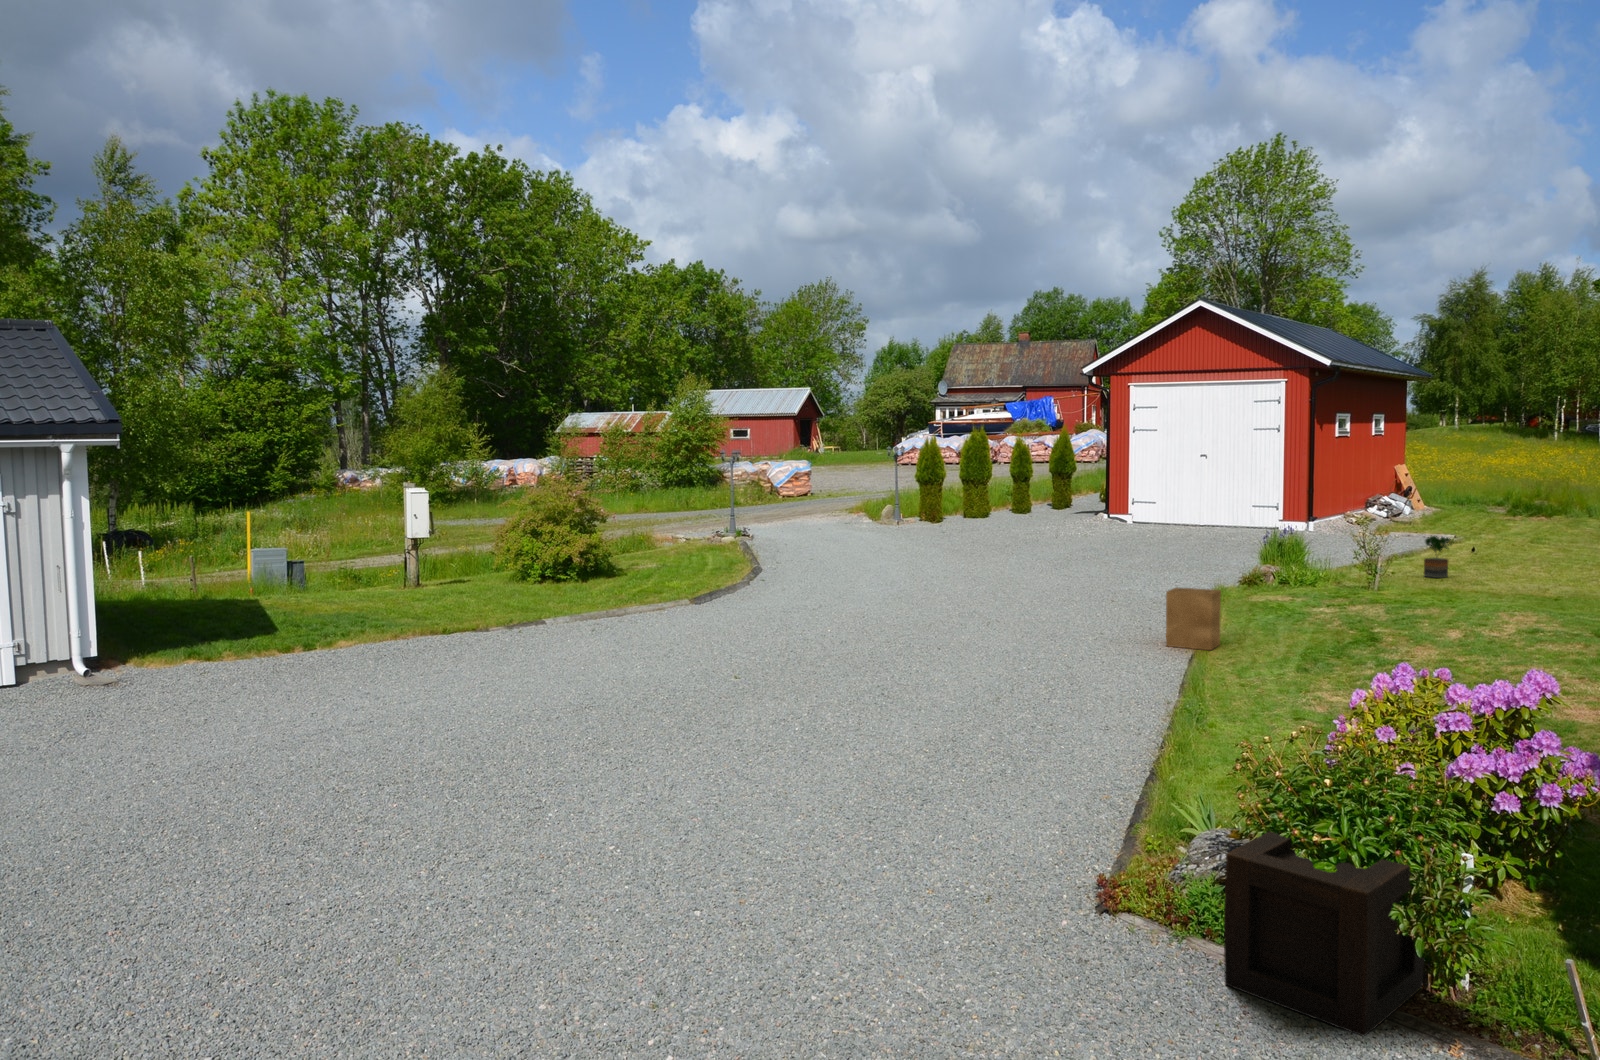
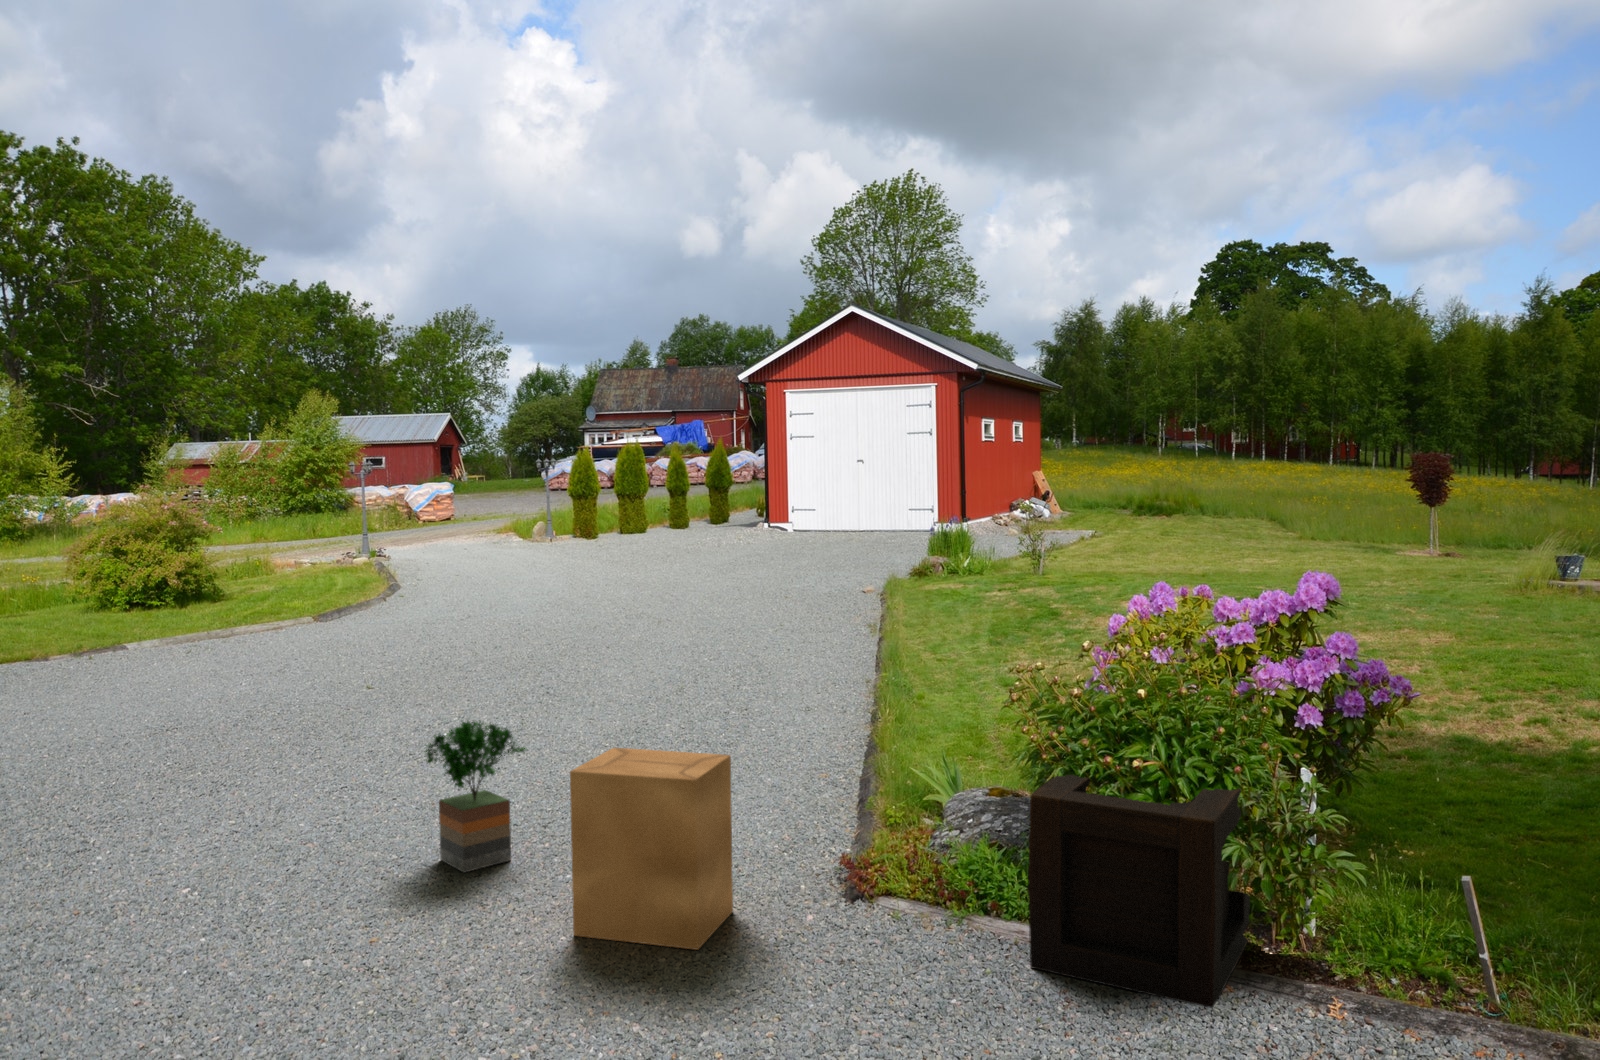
potted tree: present [1424,536,1452,578] -> present [426,721,526,873]
cardboard box: present [1166,588,1221,650] -> present [570,748,733,950]

